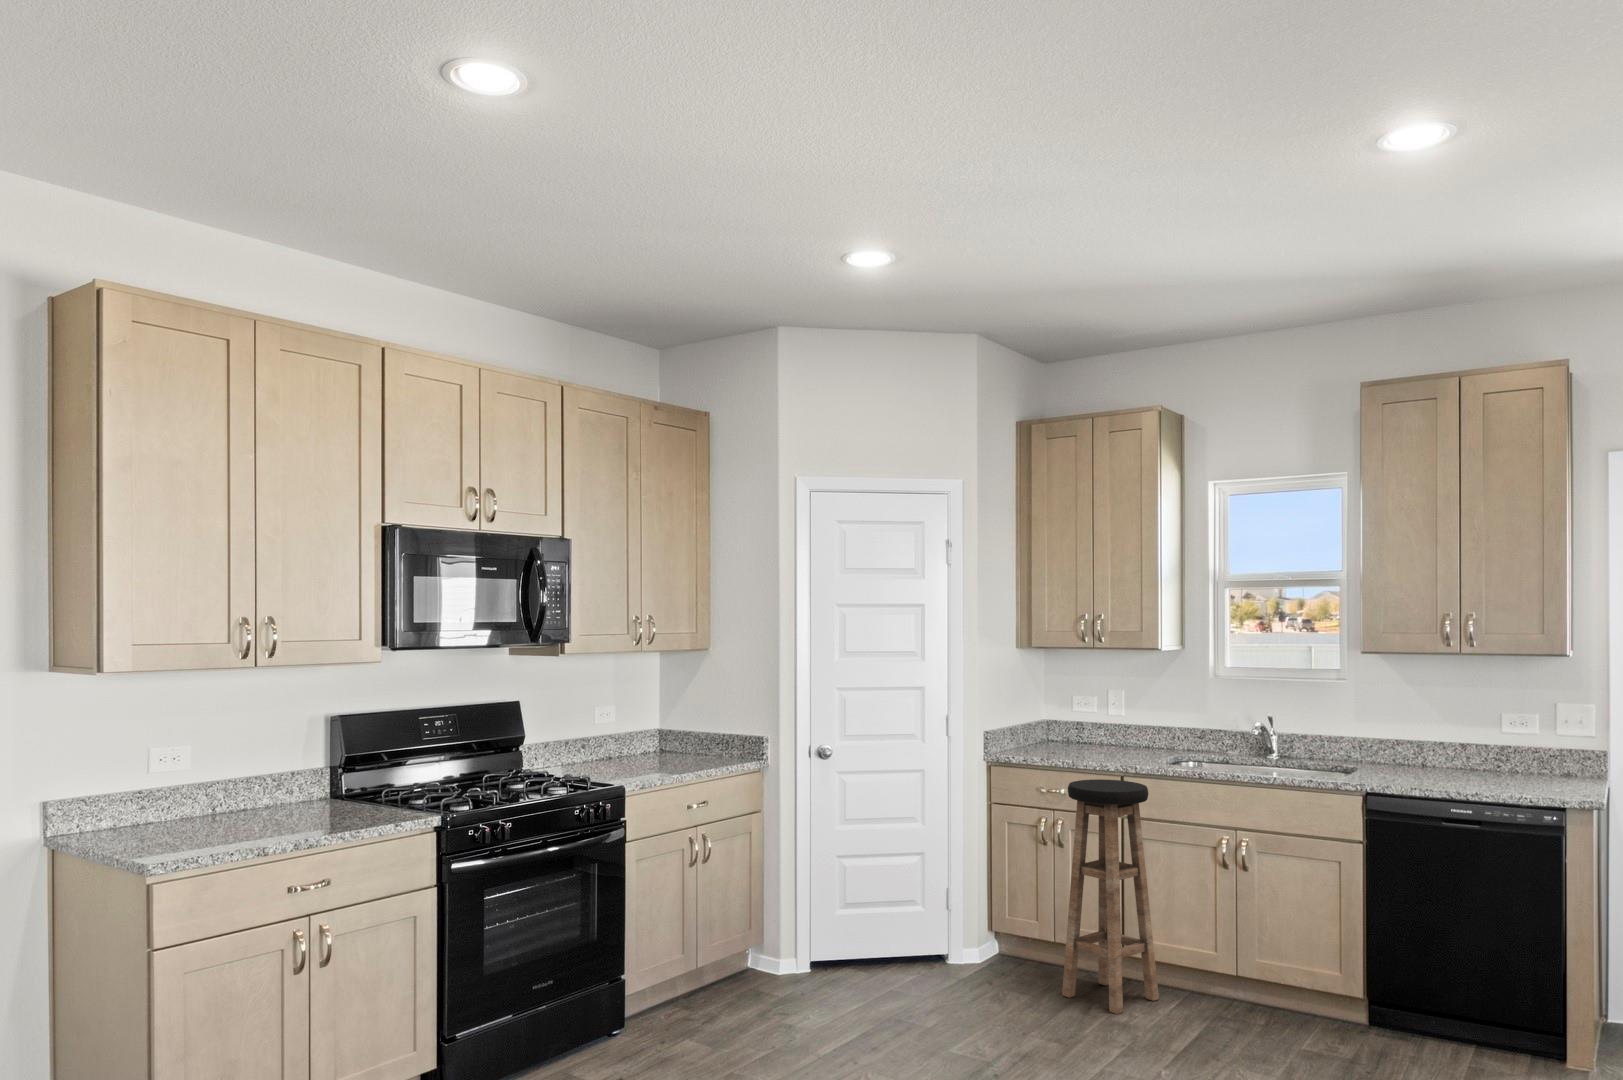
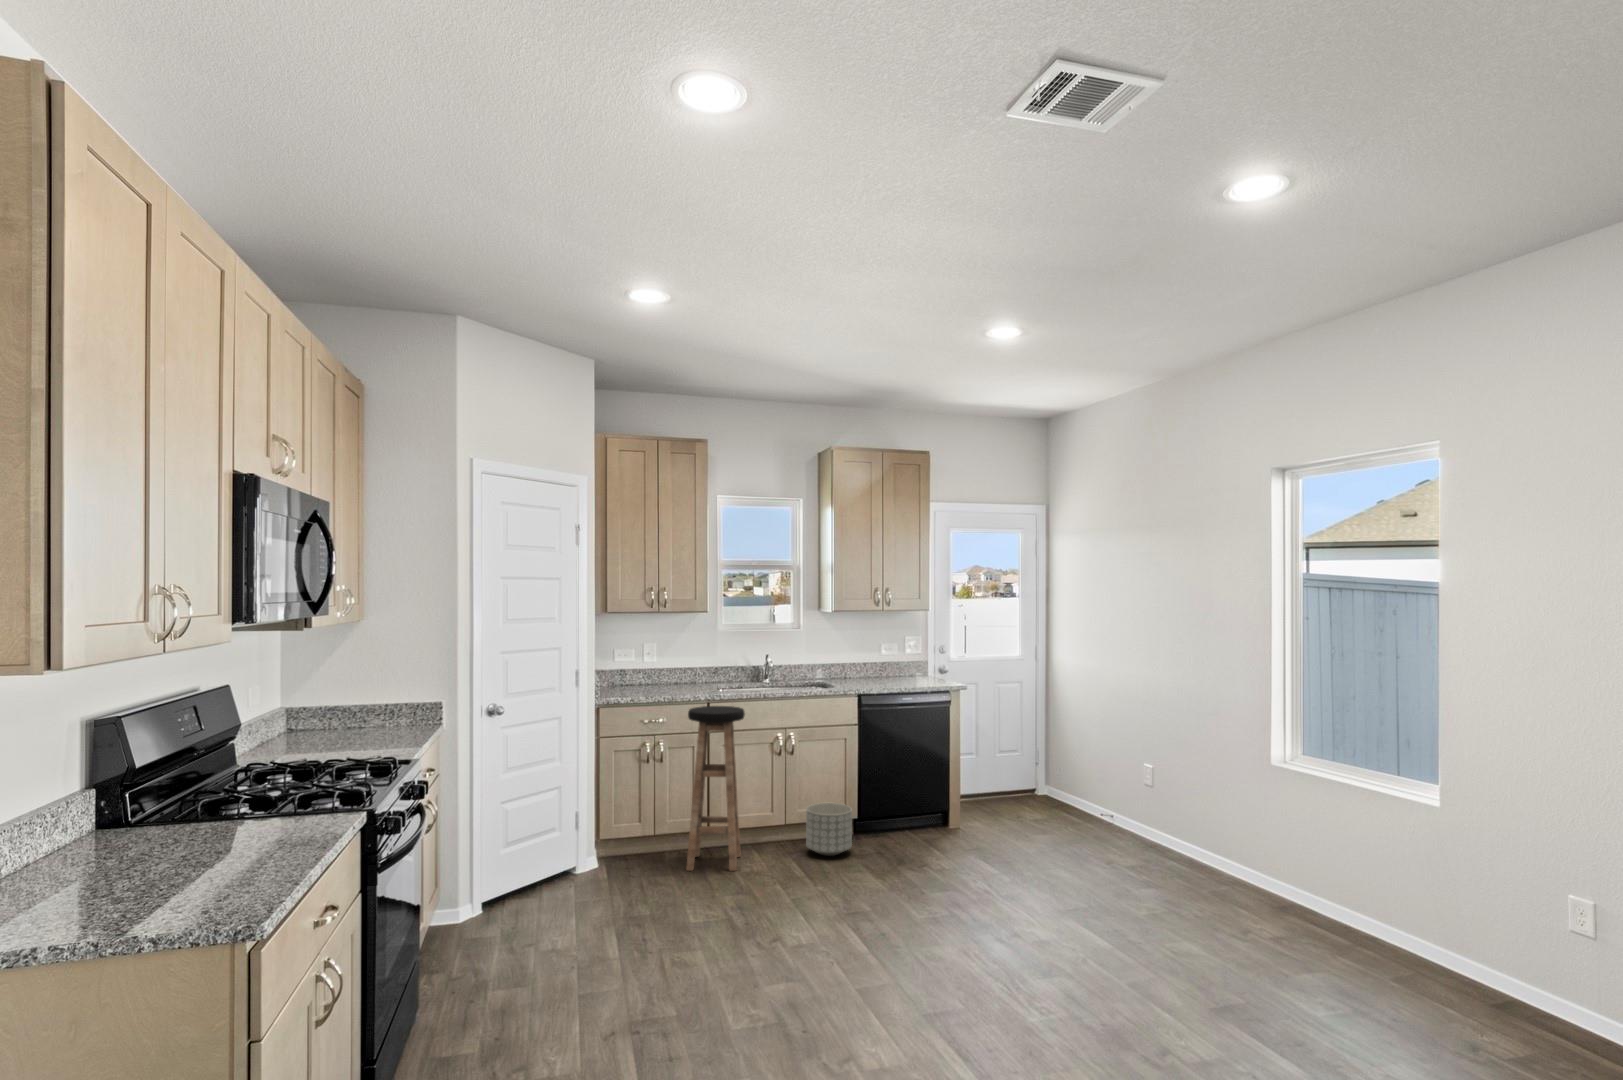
planter: none [1245,953,1323,1039] -> present [806,803,852,856]

